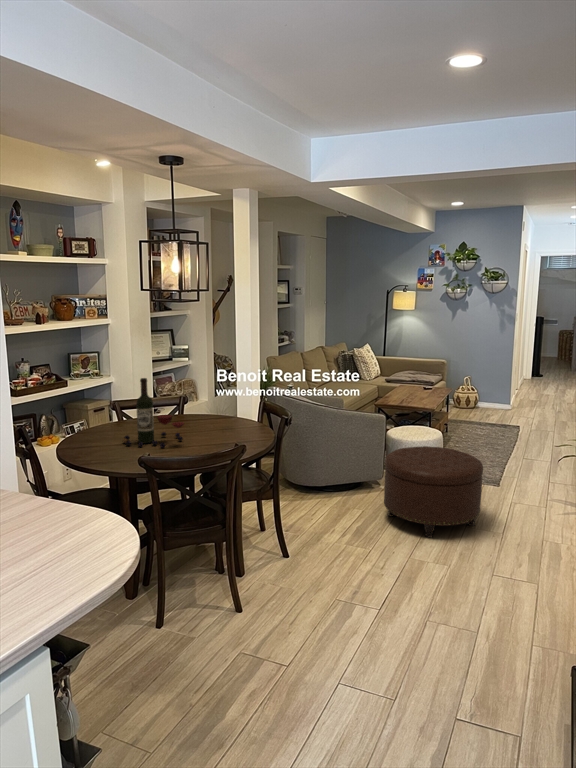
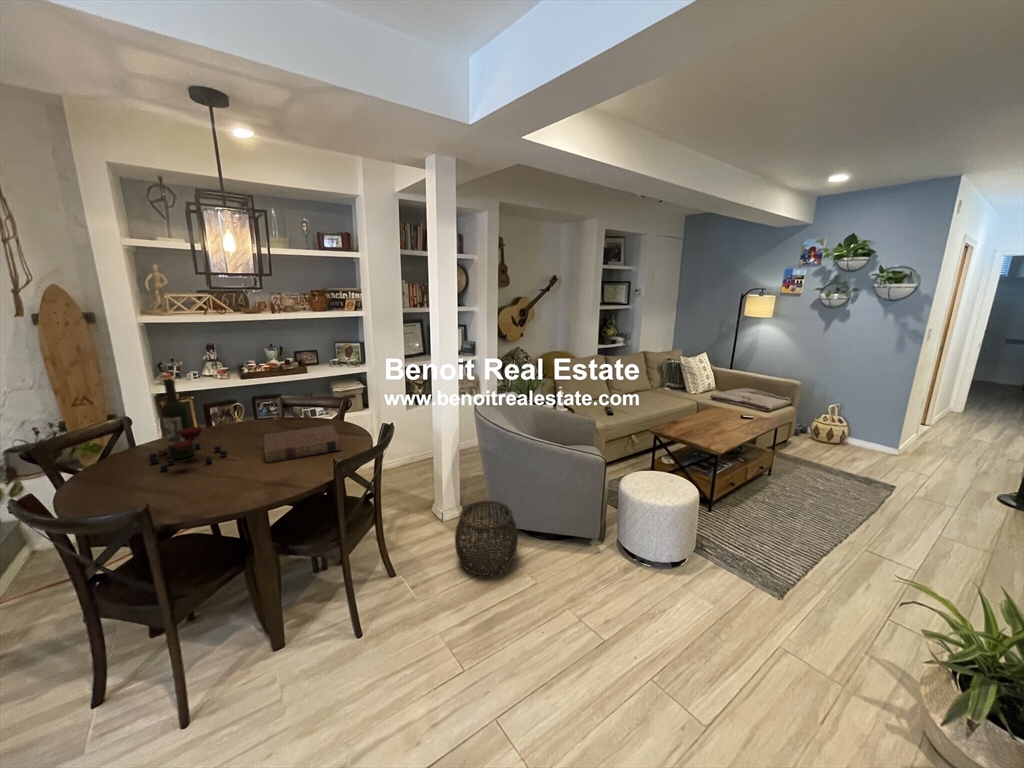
book: none [185,412,250,436] -> present [264,425,340,463]
ottoman: present [384,446,483,538] -> none [536,513,696,688]
woven basket: none [296,463,346,517] -> present [455,500,518,576]

